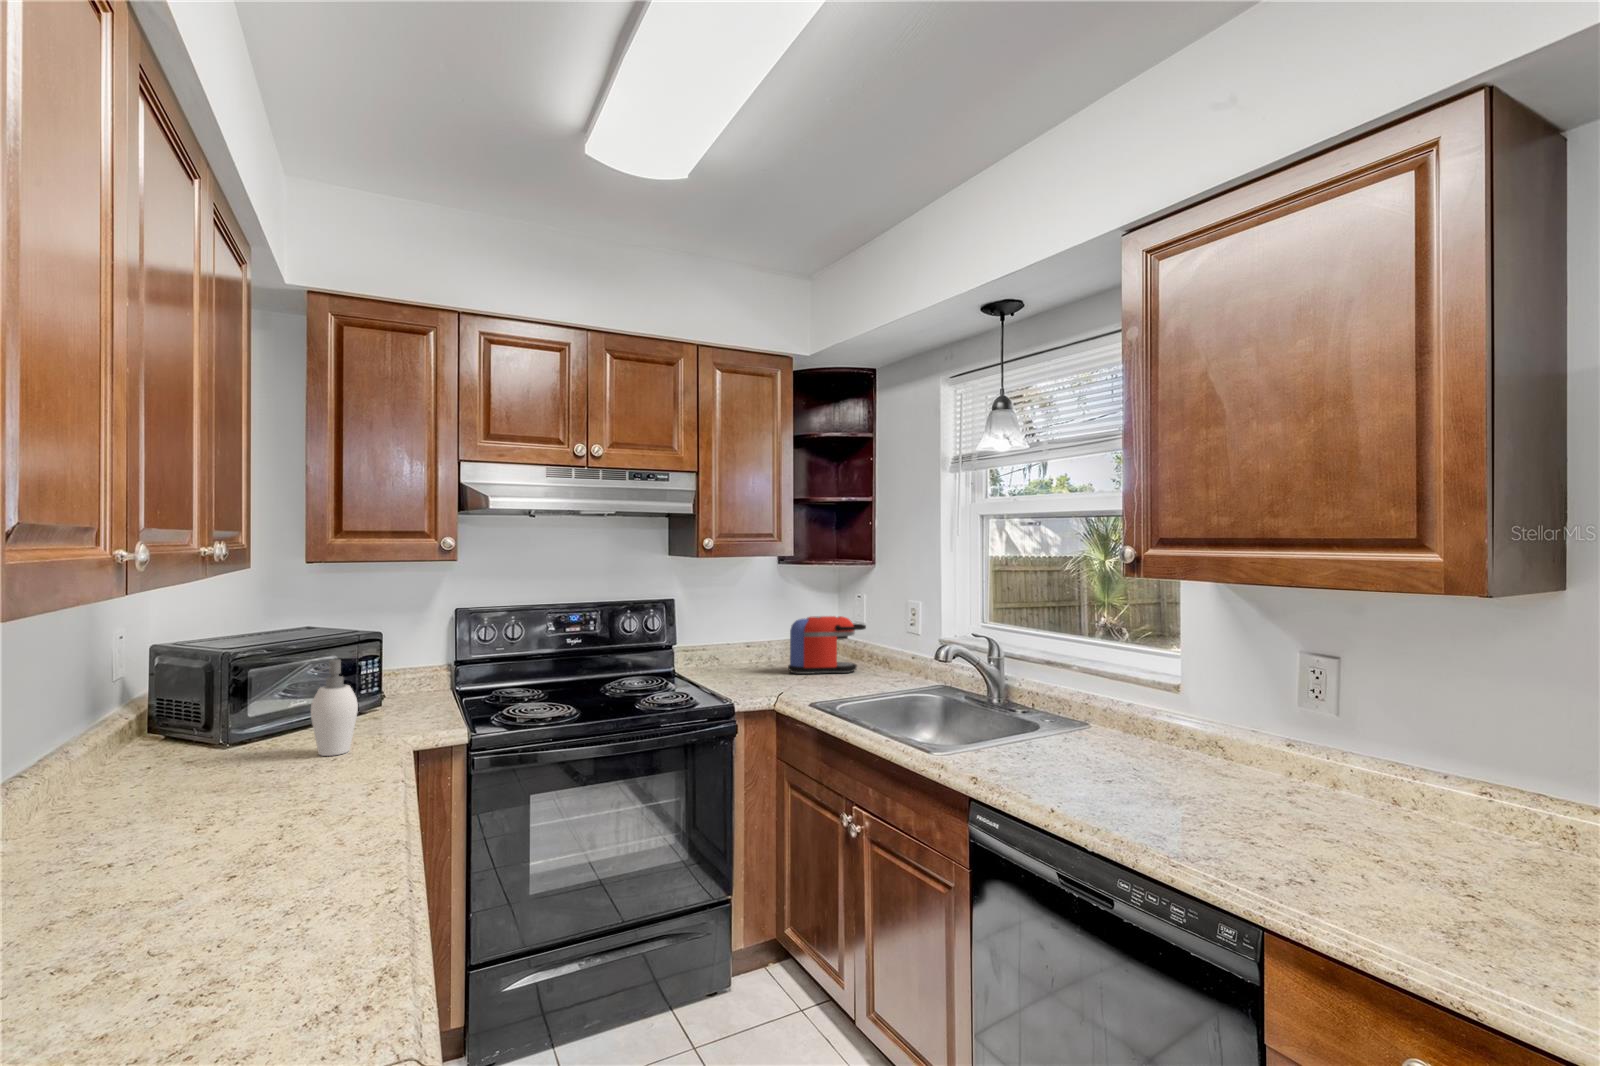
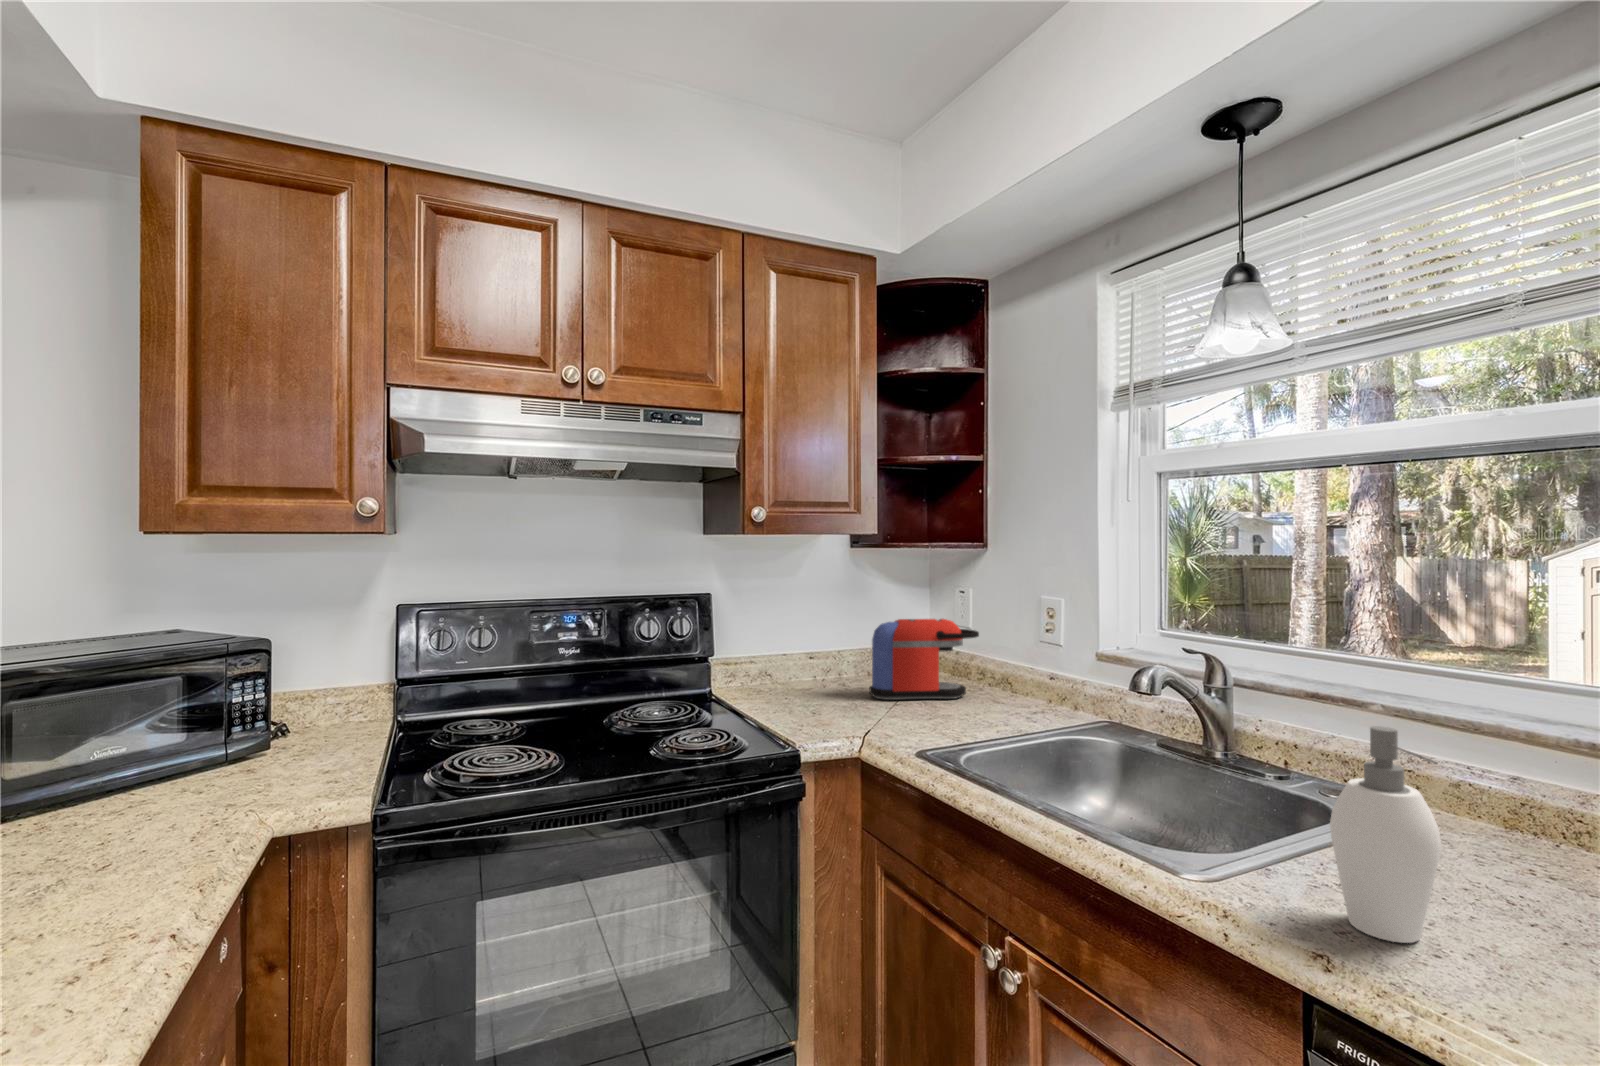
soap dispenser: present [311,659,358,756] -> present [1330,726,1441,943]

